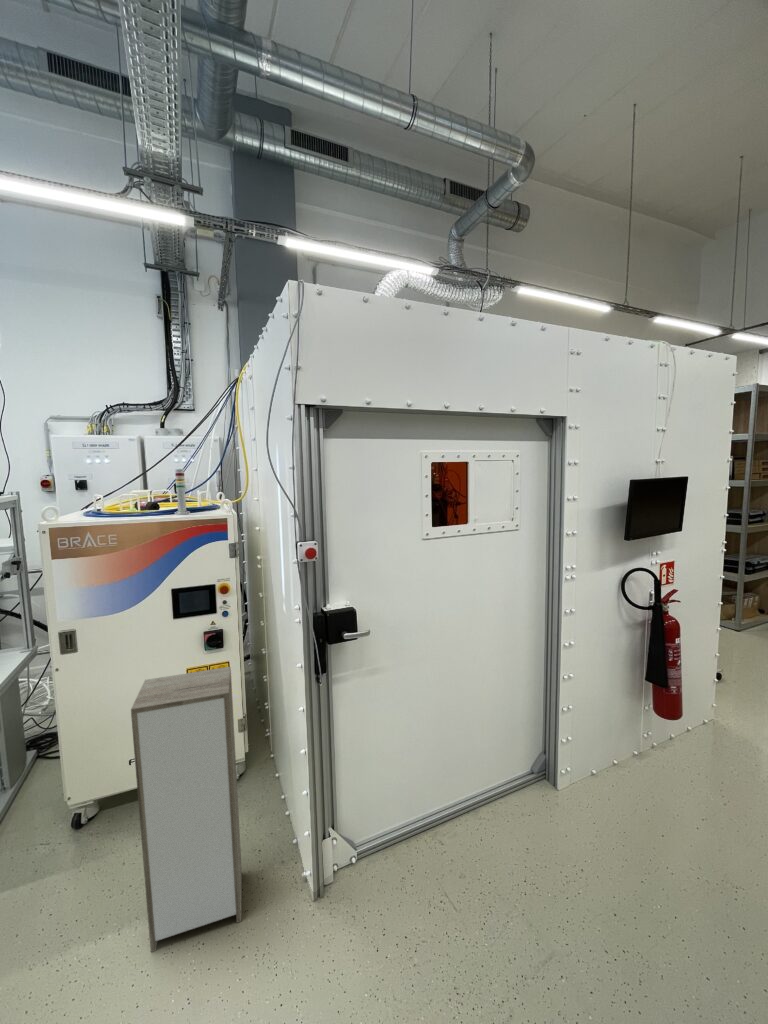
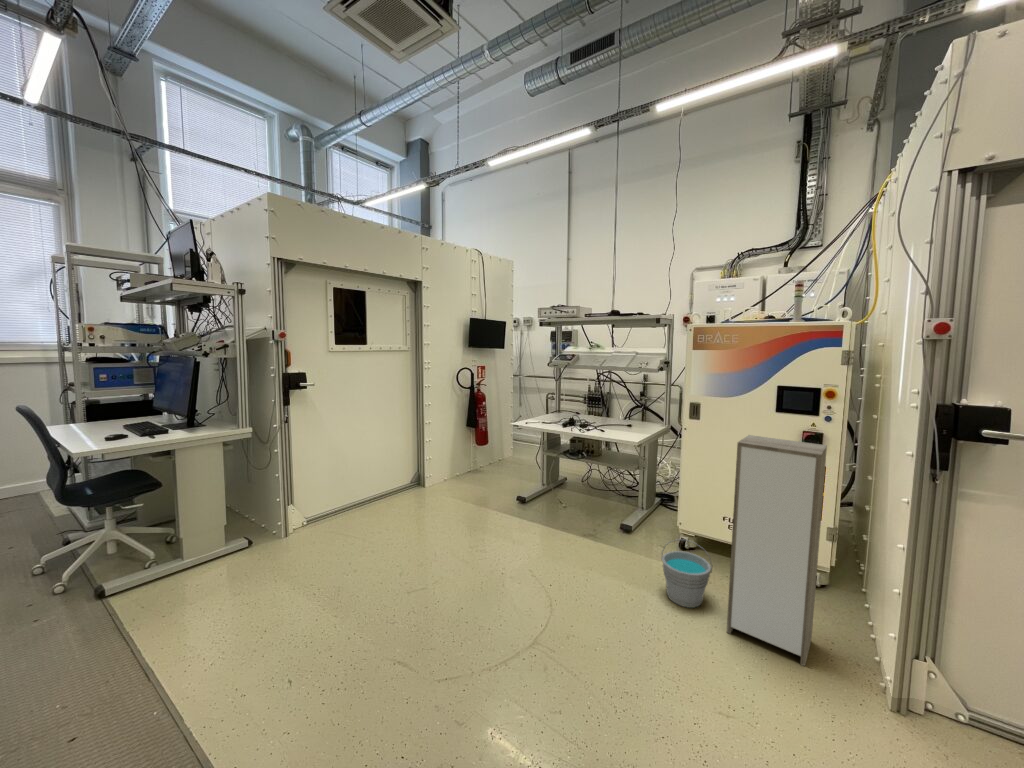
bucket: none [34,852,121,964] -> present [661,540,712,608]

